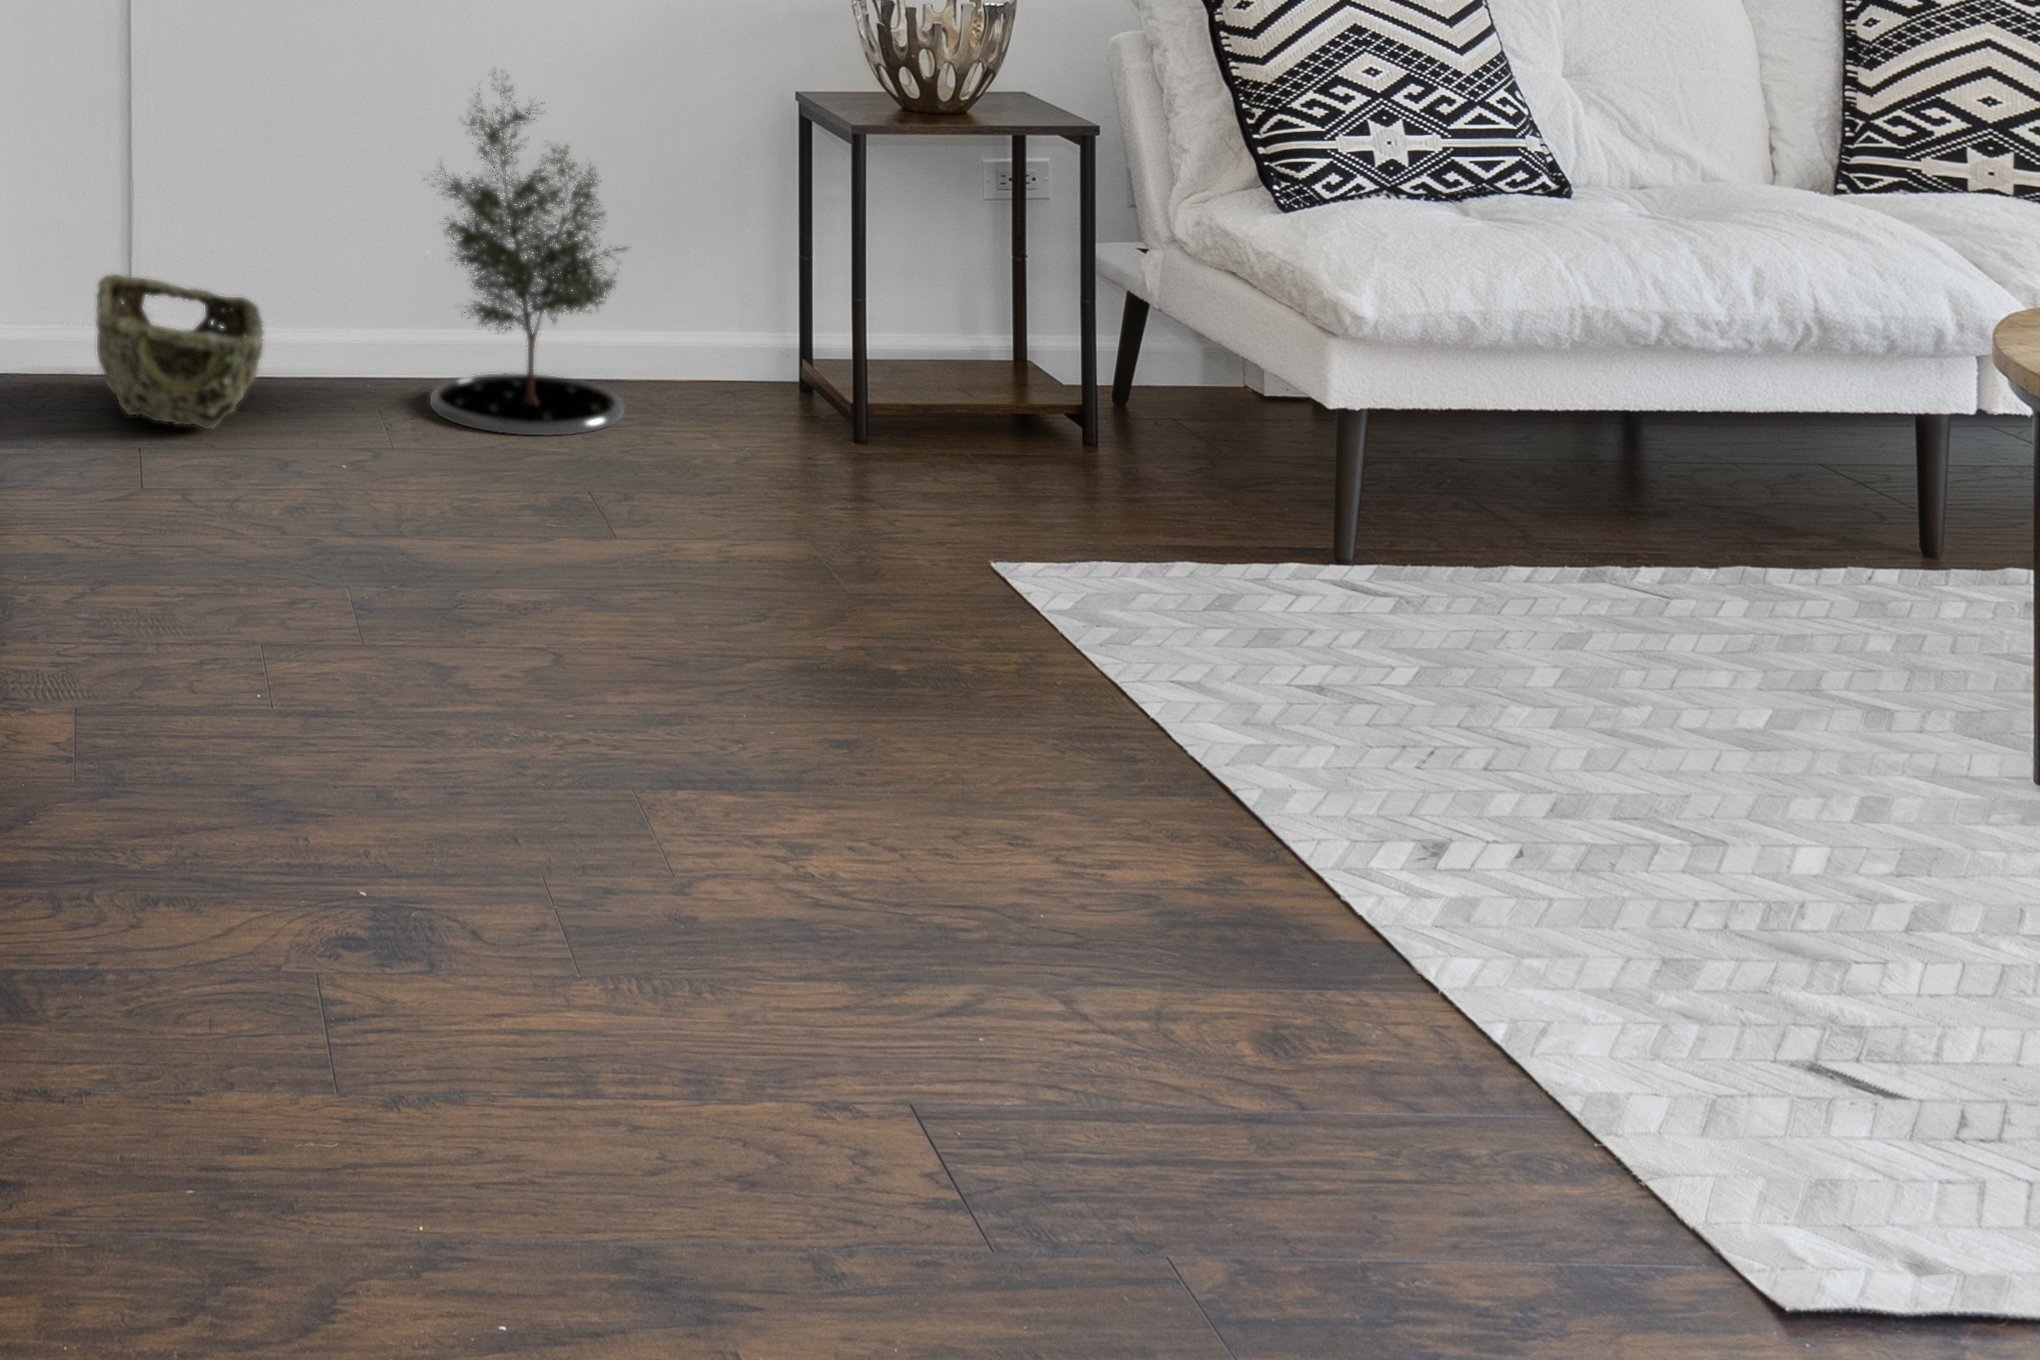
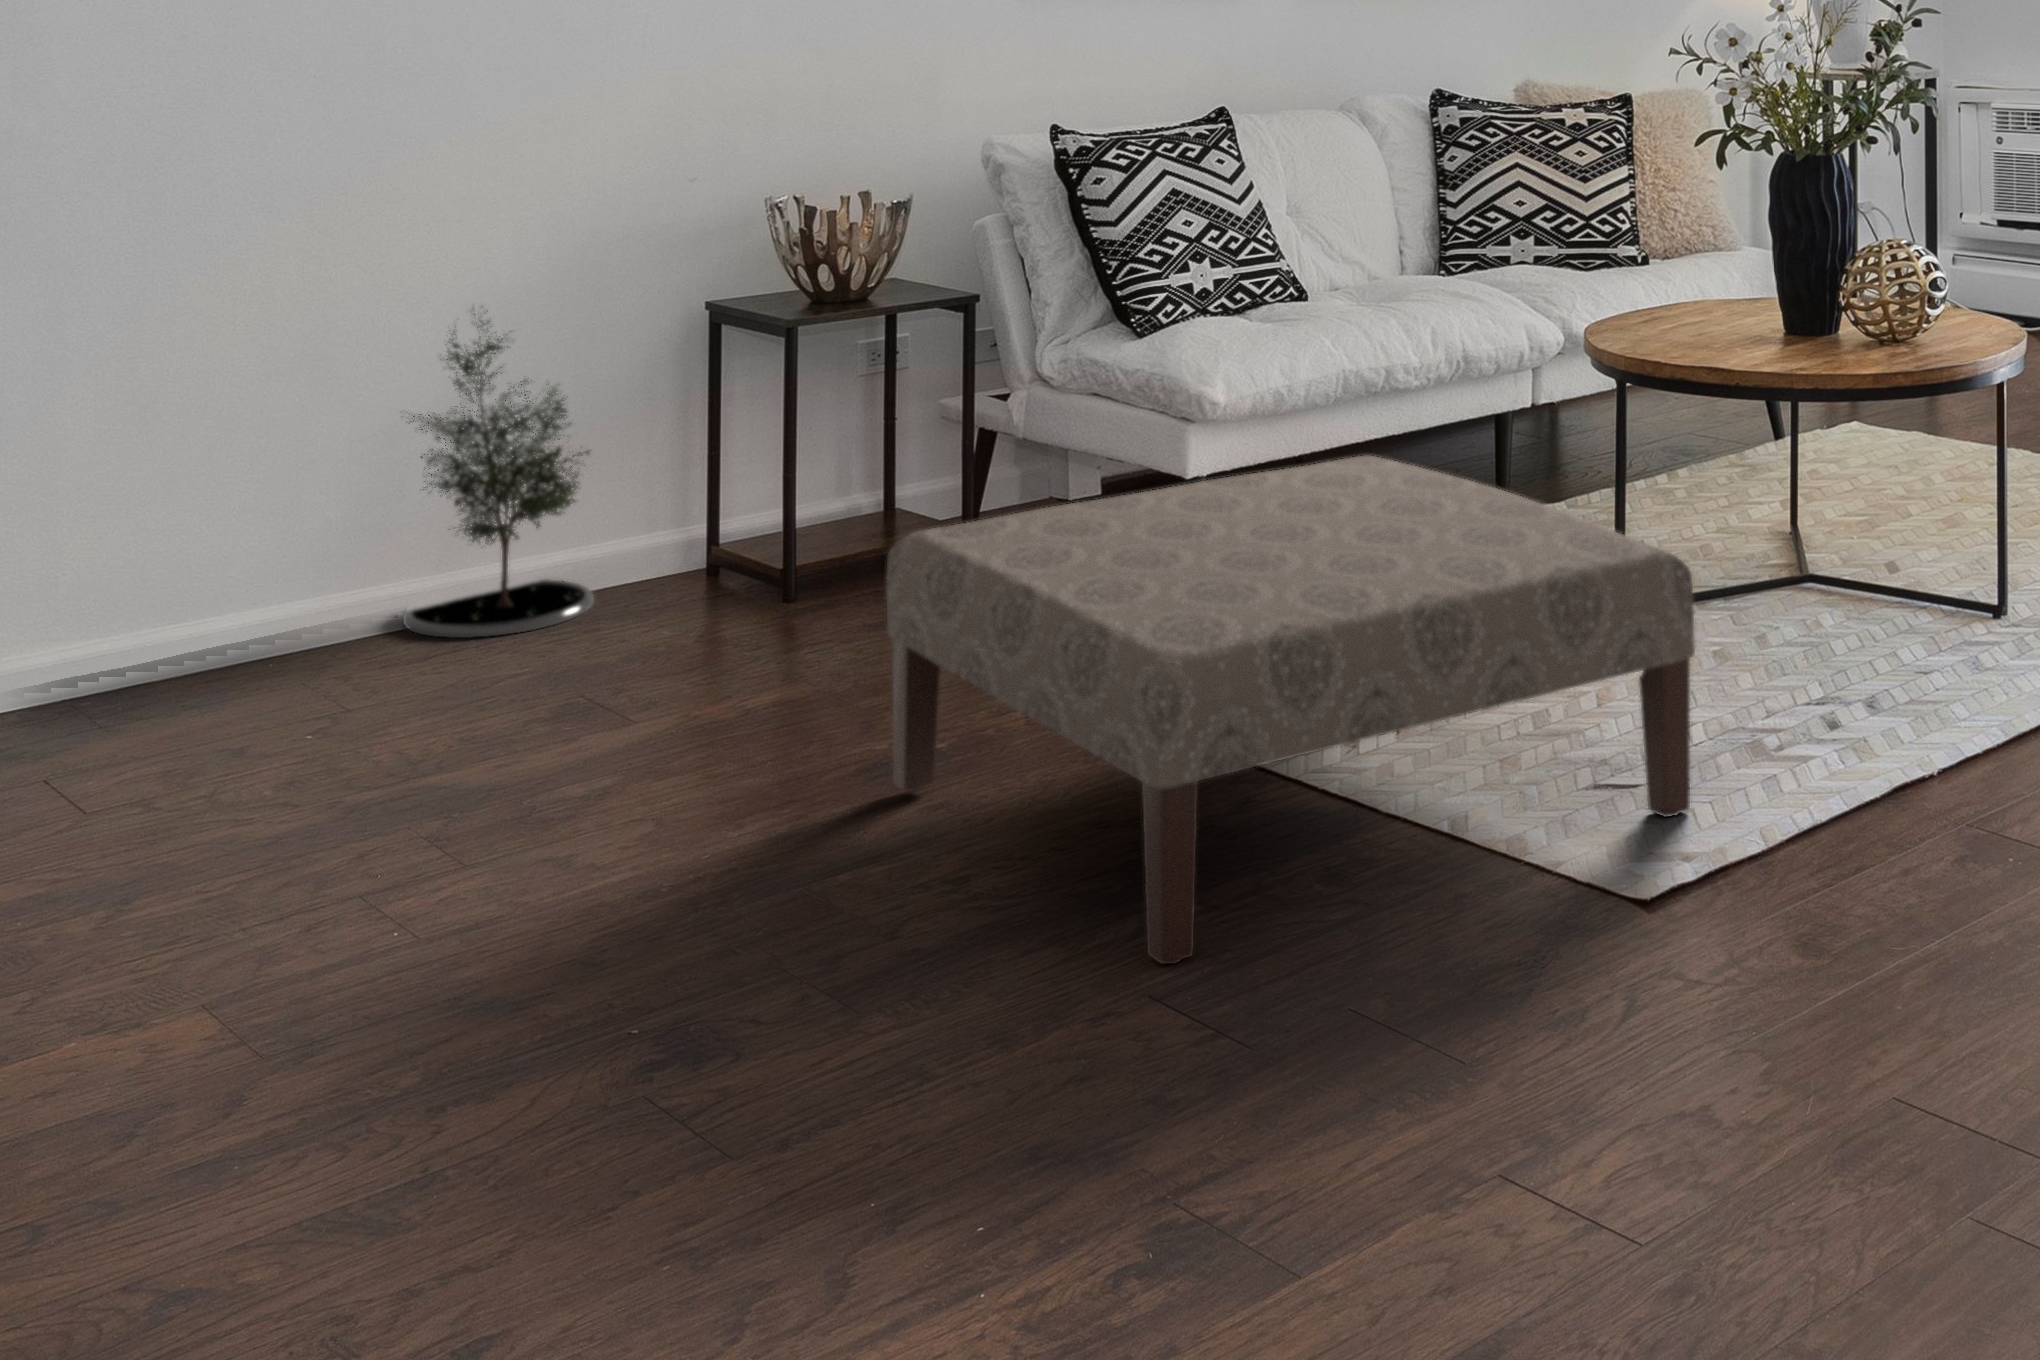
woven basket: present [96,274,264,429] -> none [32,564,262,700]
ottoman: none [748,407,1990,1181] -> present [886,456,1695,964]

